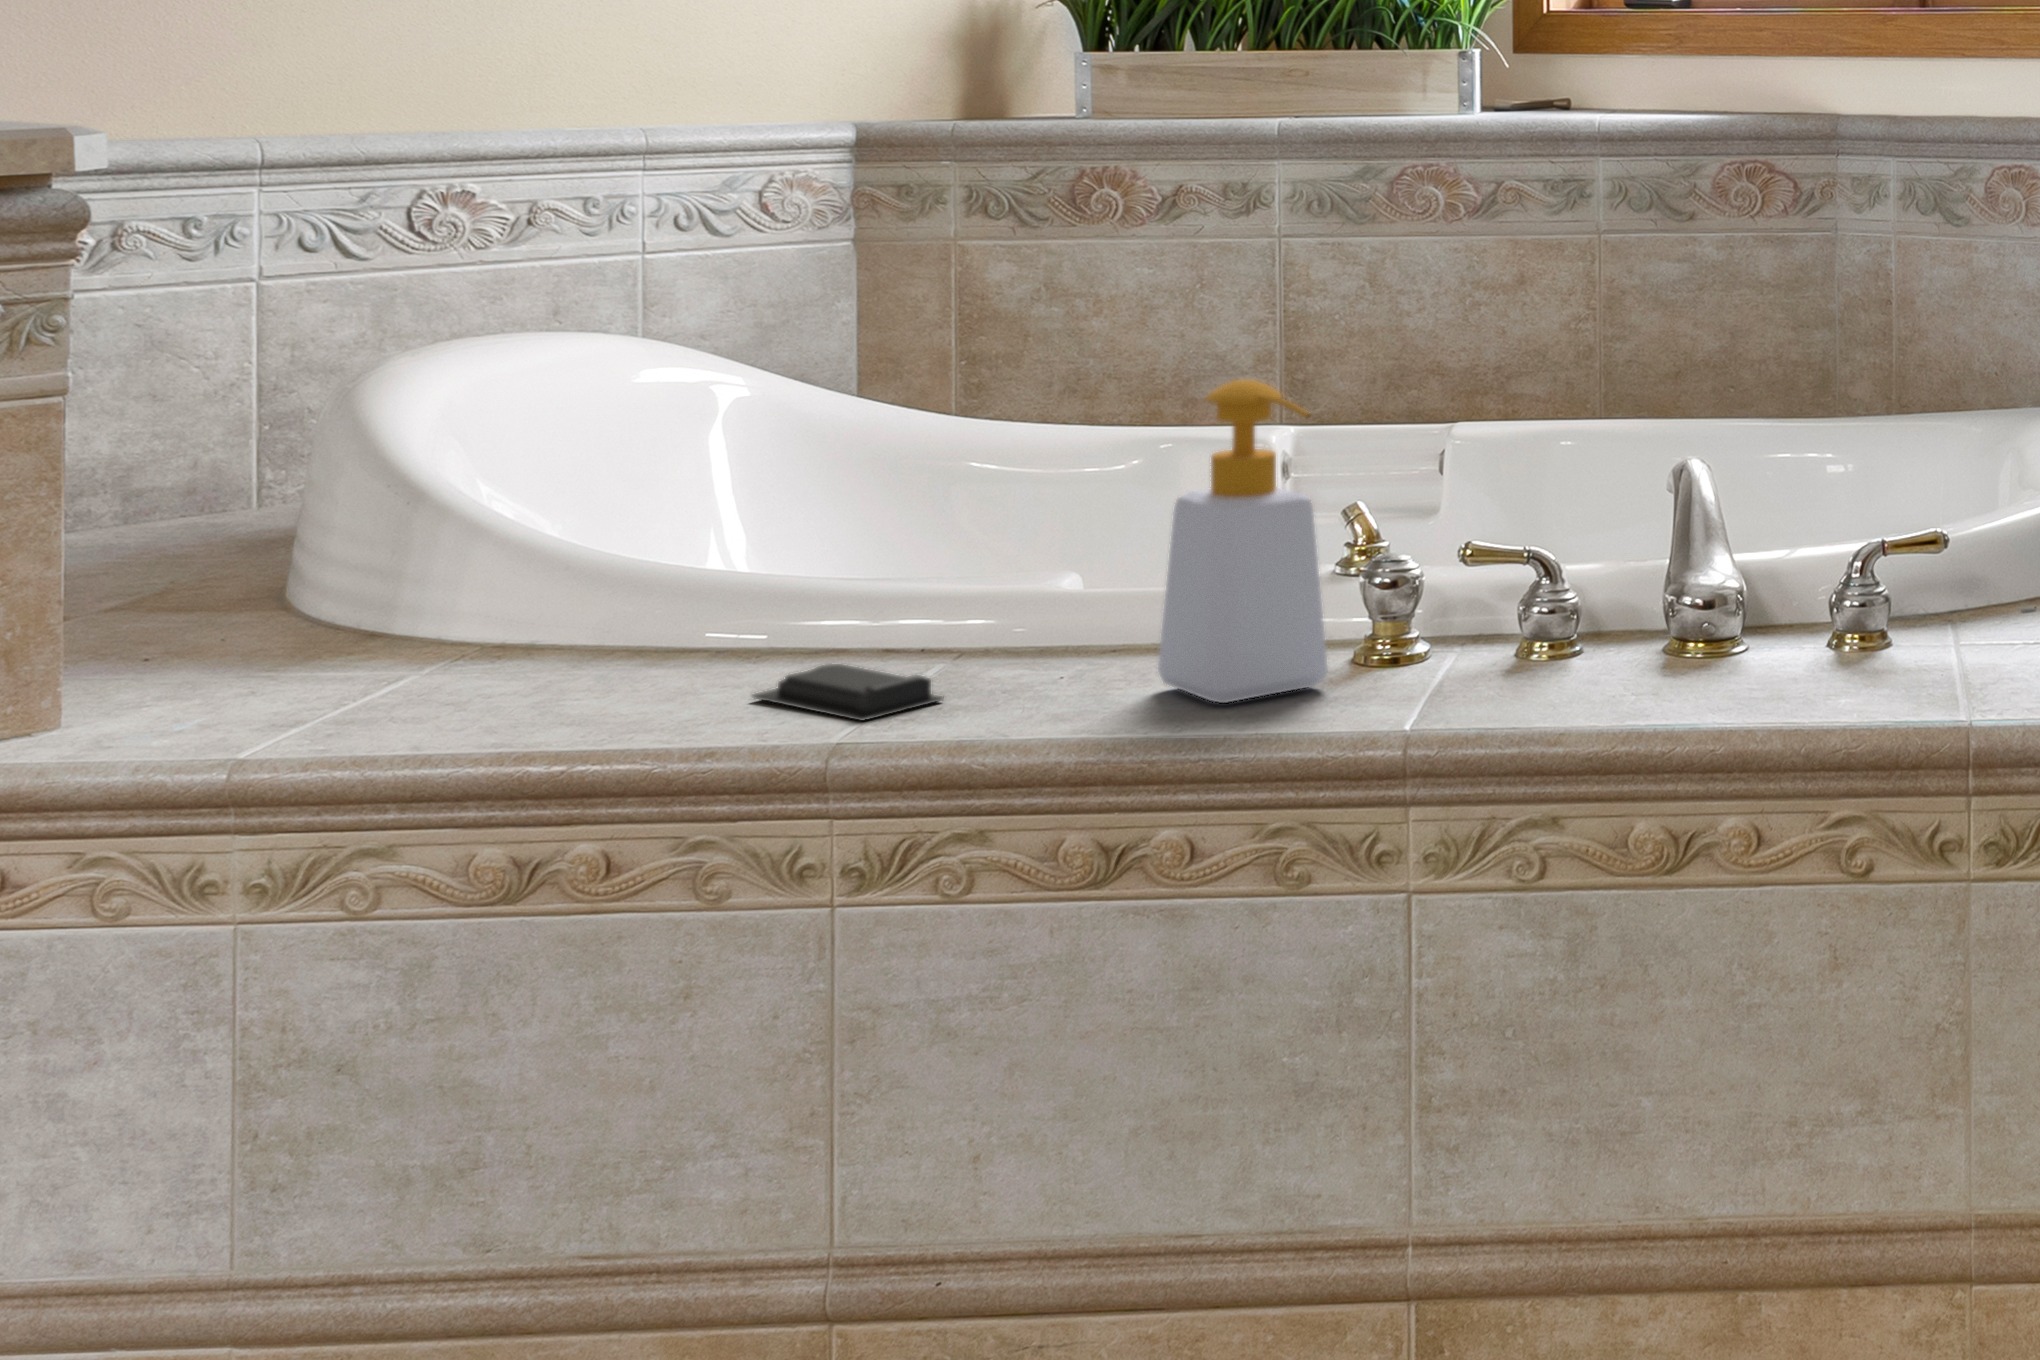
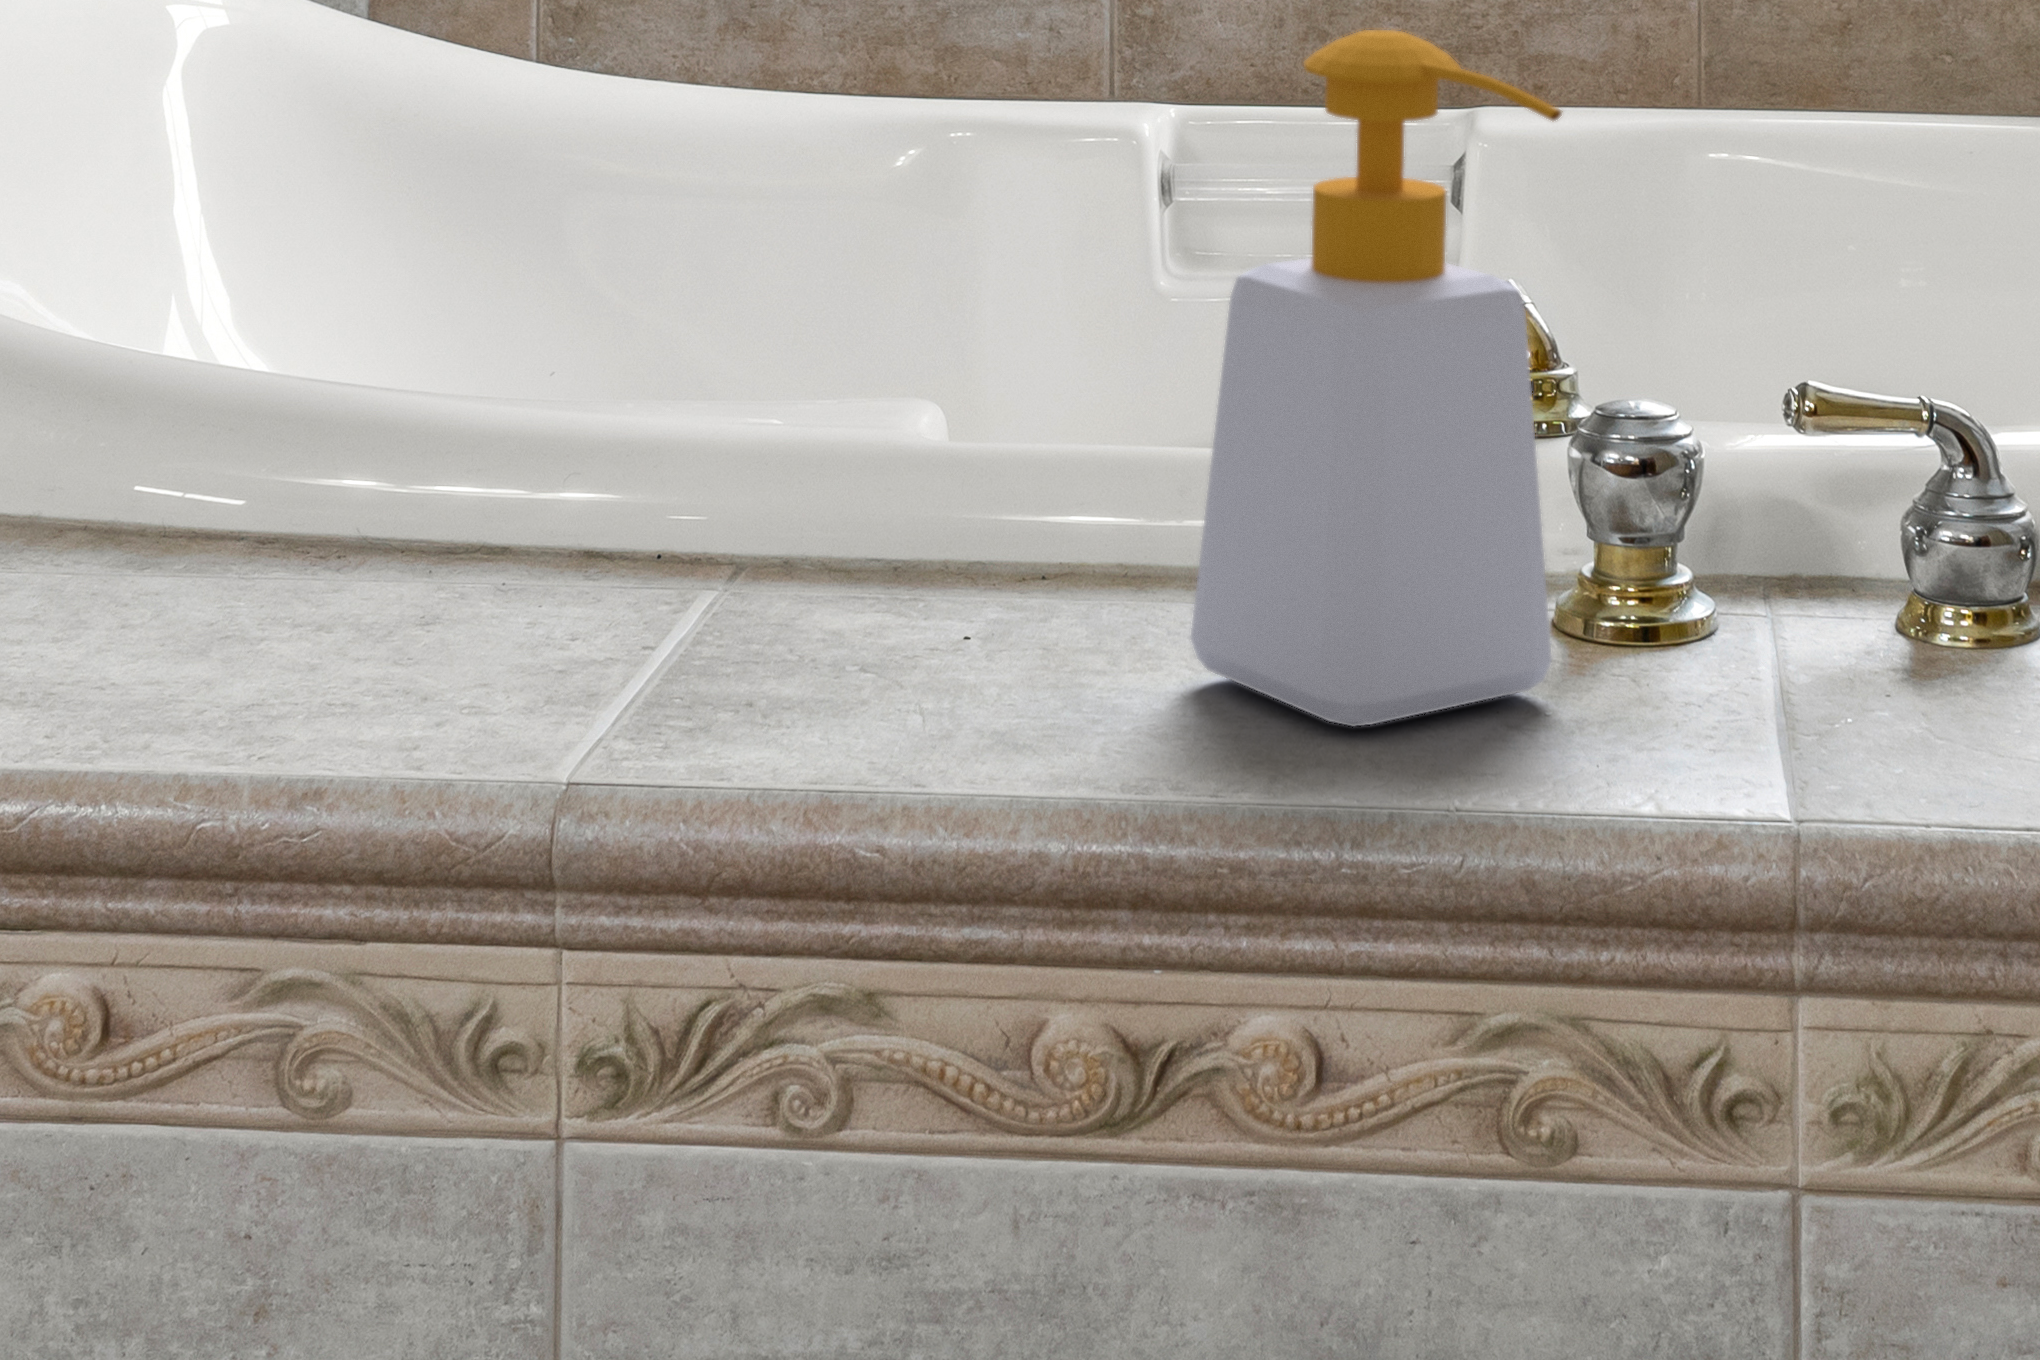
soap bar: present [753,664,943,721] -> none [372,592,762,733]

